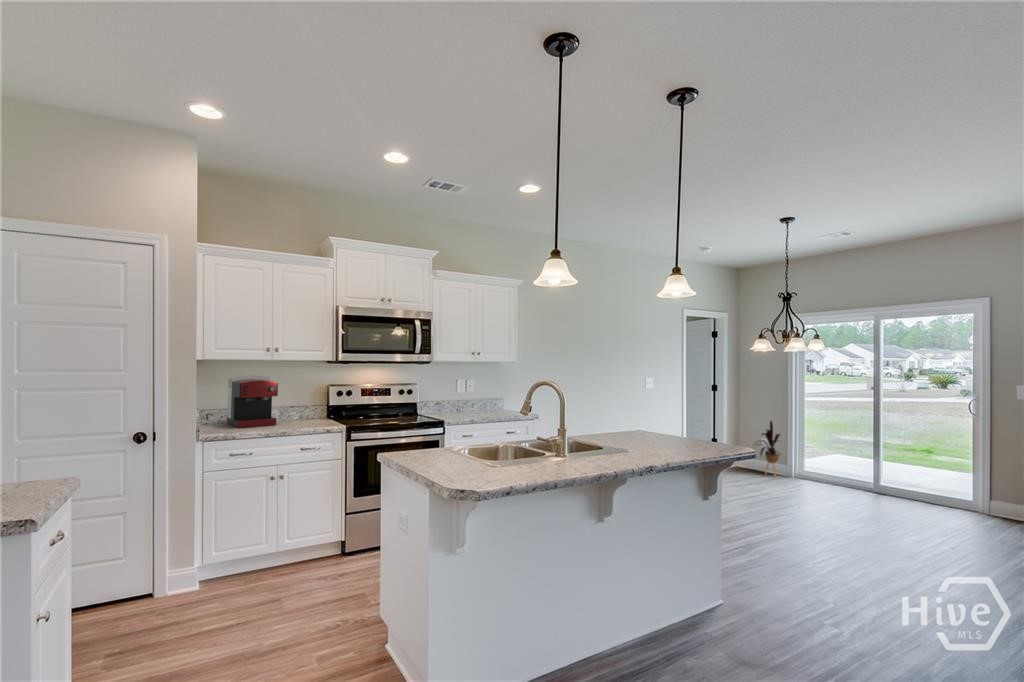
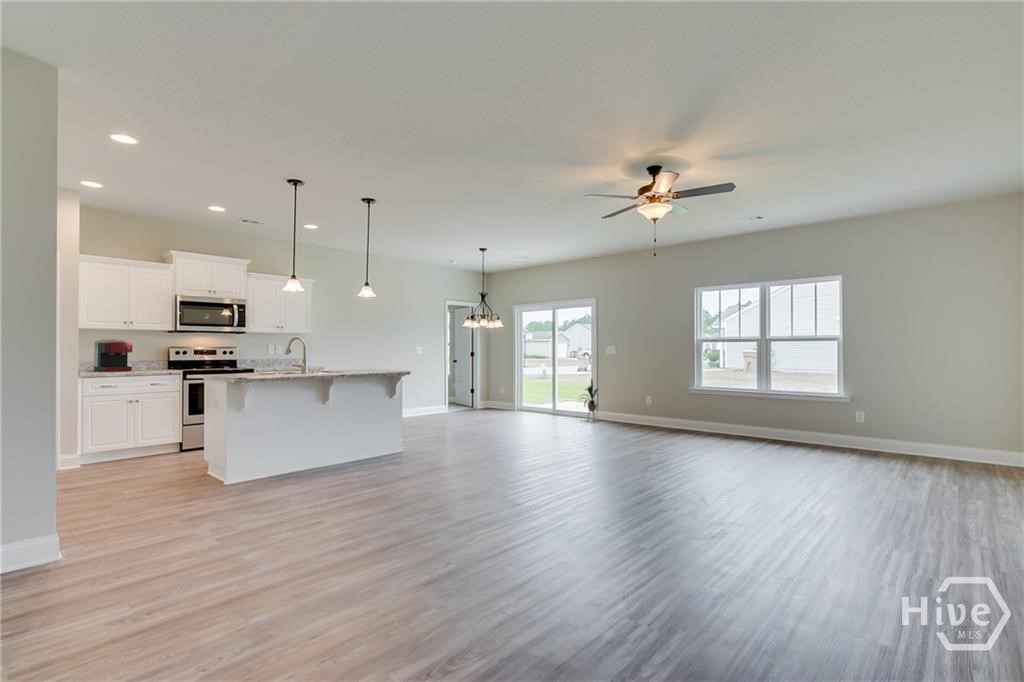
house plant: present [757,421,780,476] -> present [584,379,597,421]

